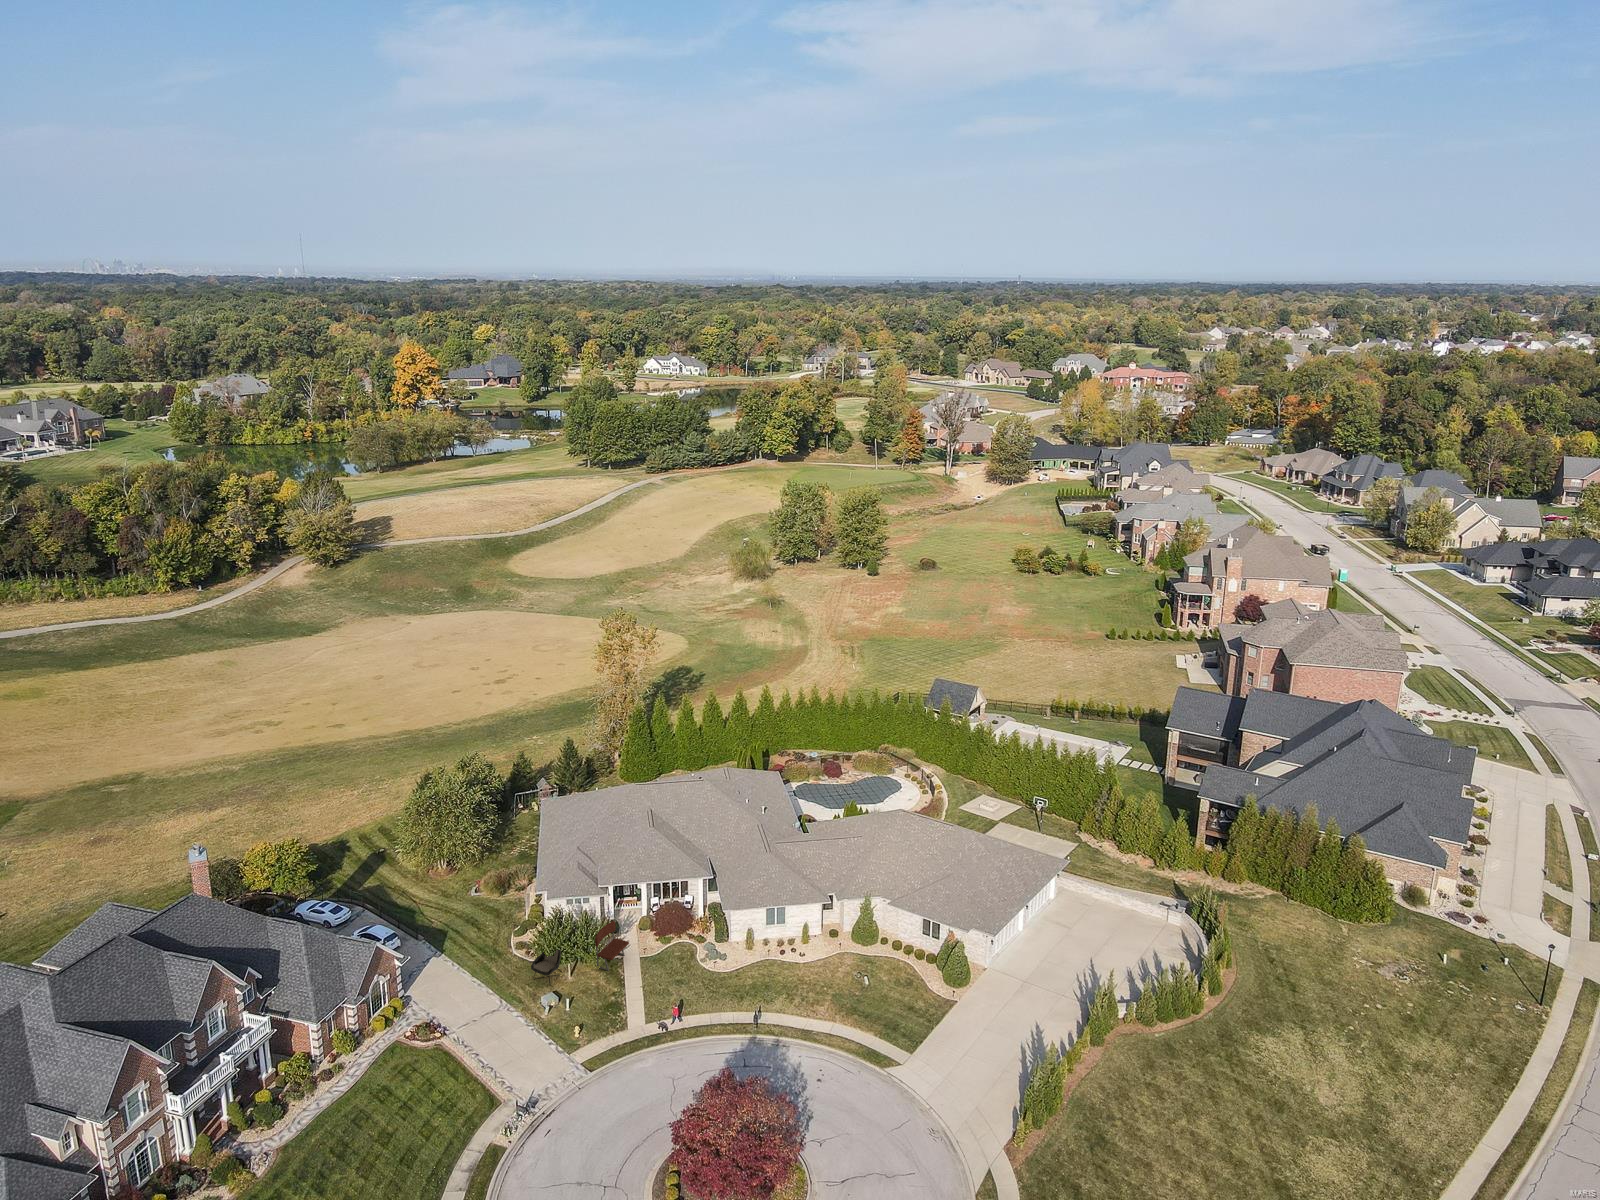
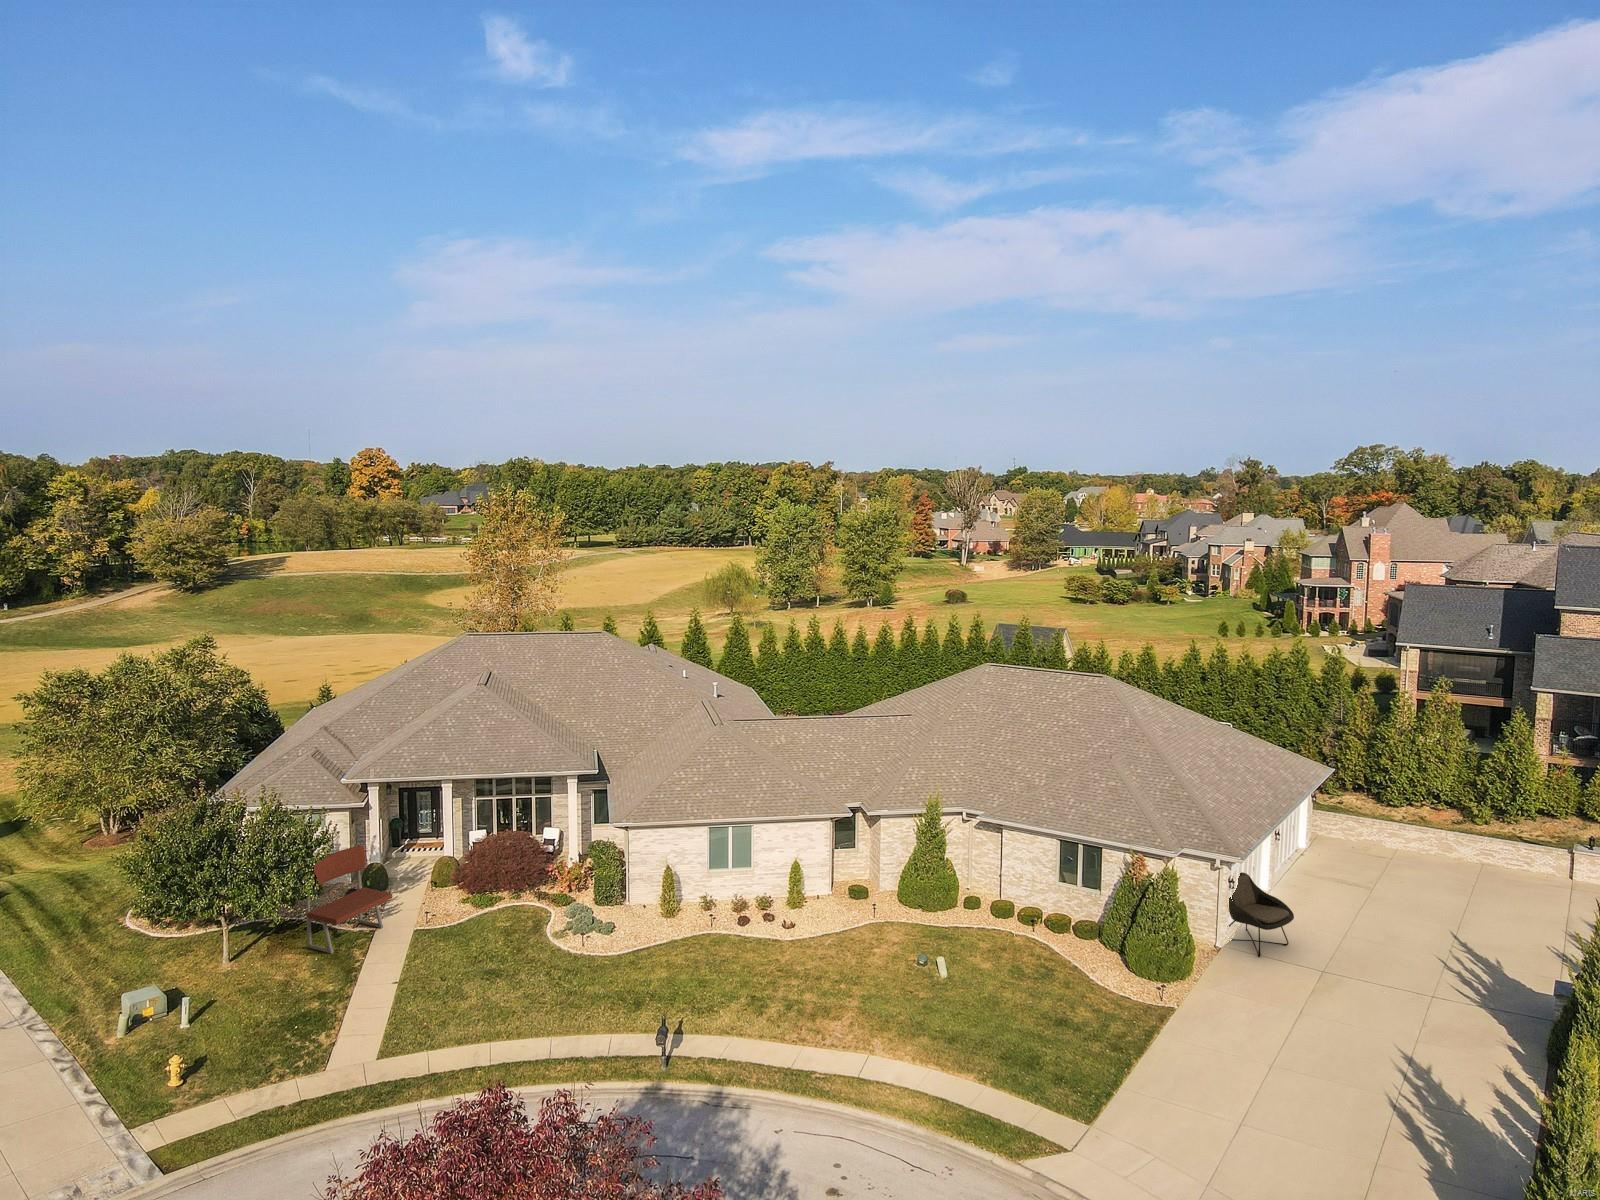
lounge chair: present [531,950,561,983] -> present [1229,872,1294,957]

